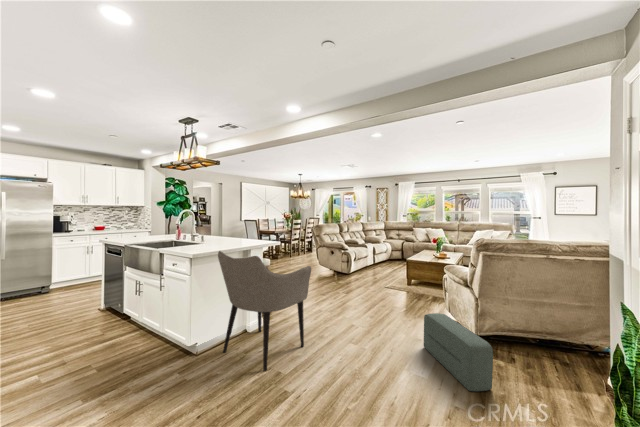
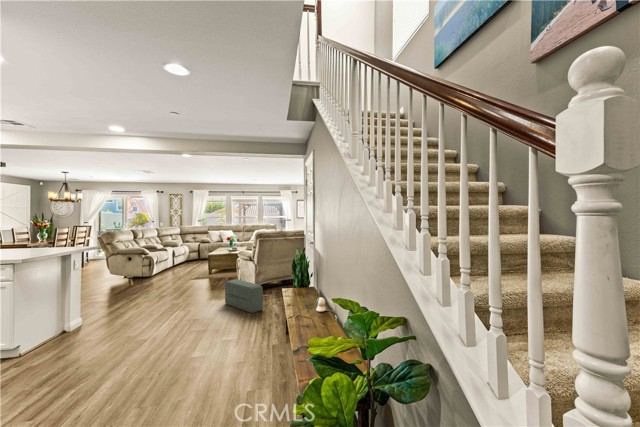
armchair: present [218,251,311,371] -> none [41,253,138,349]

